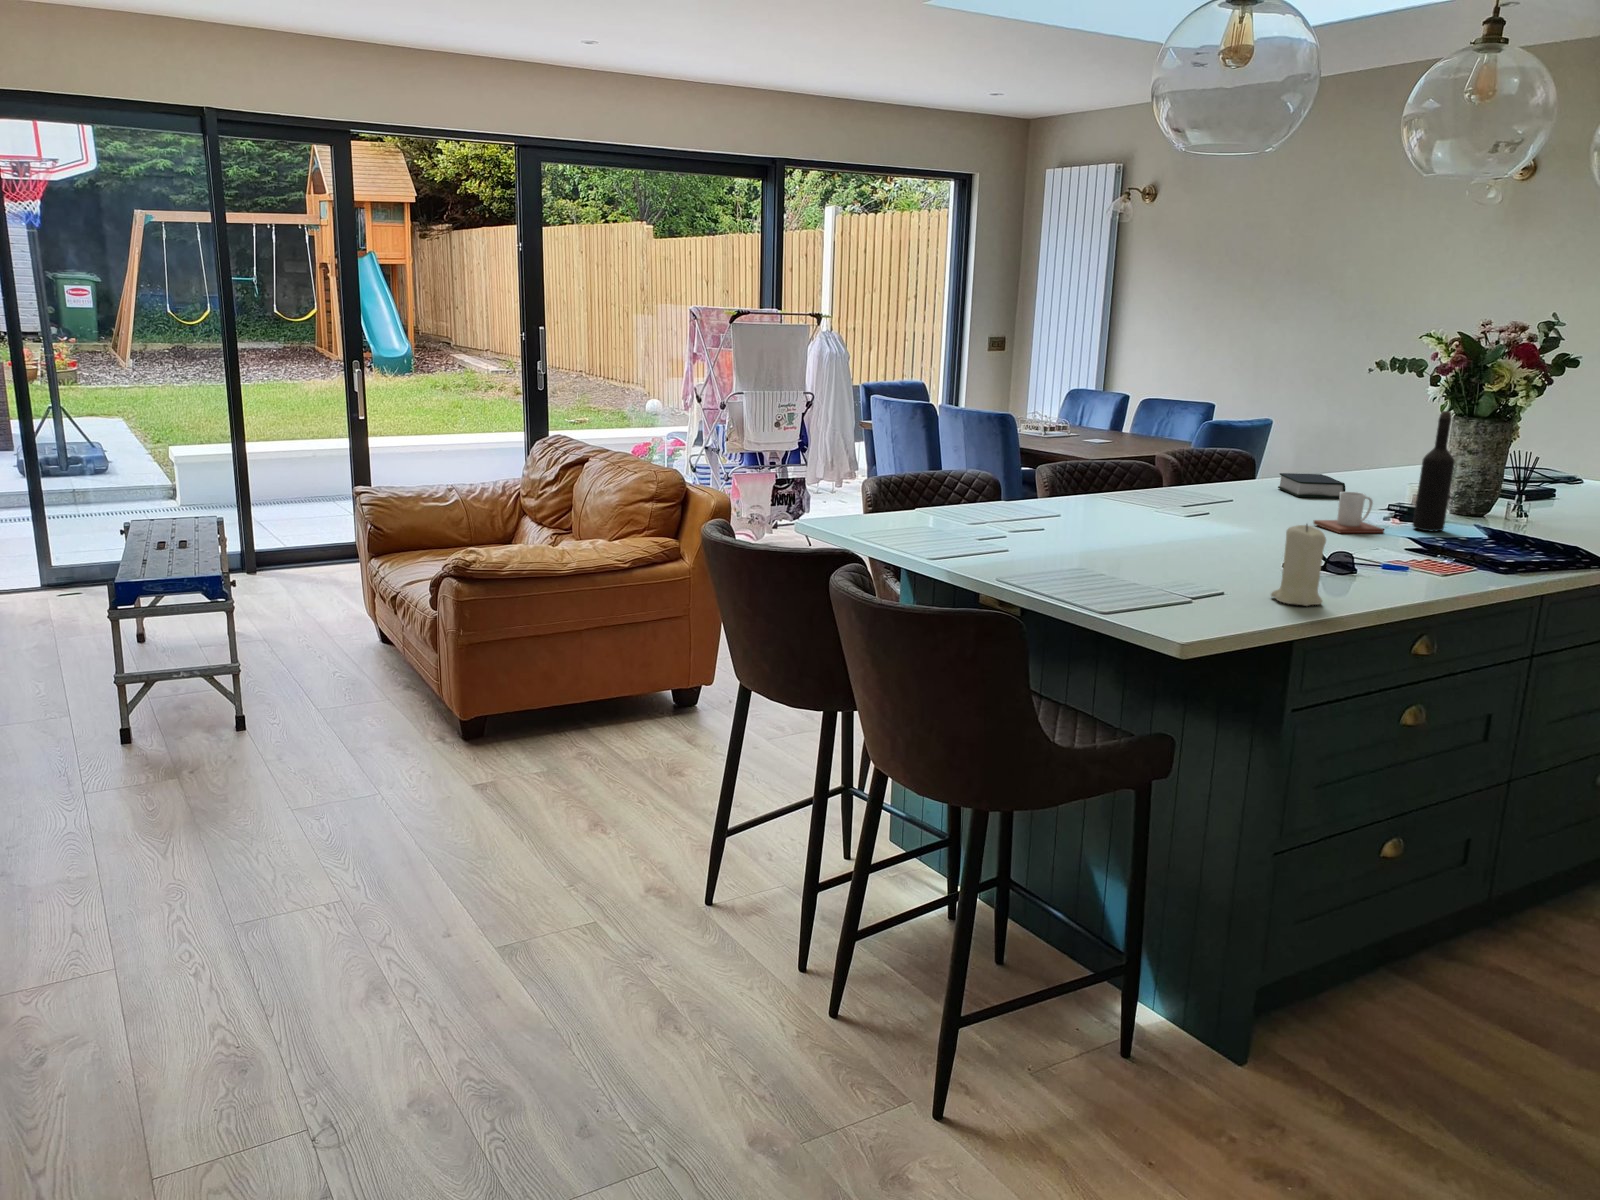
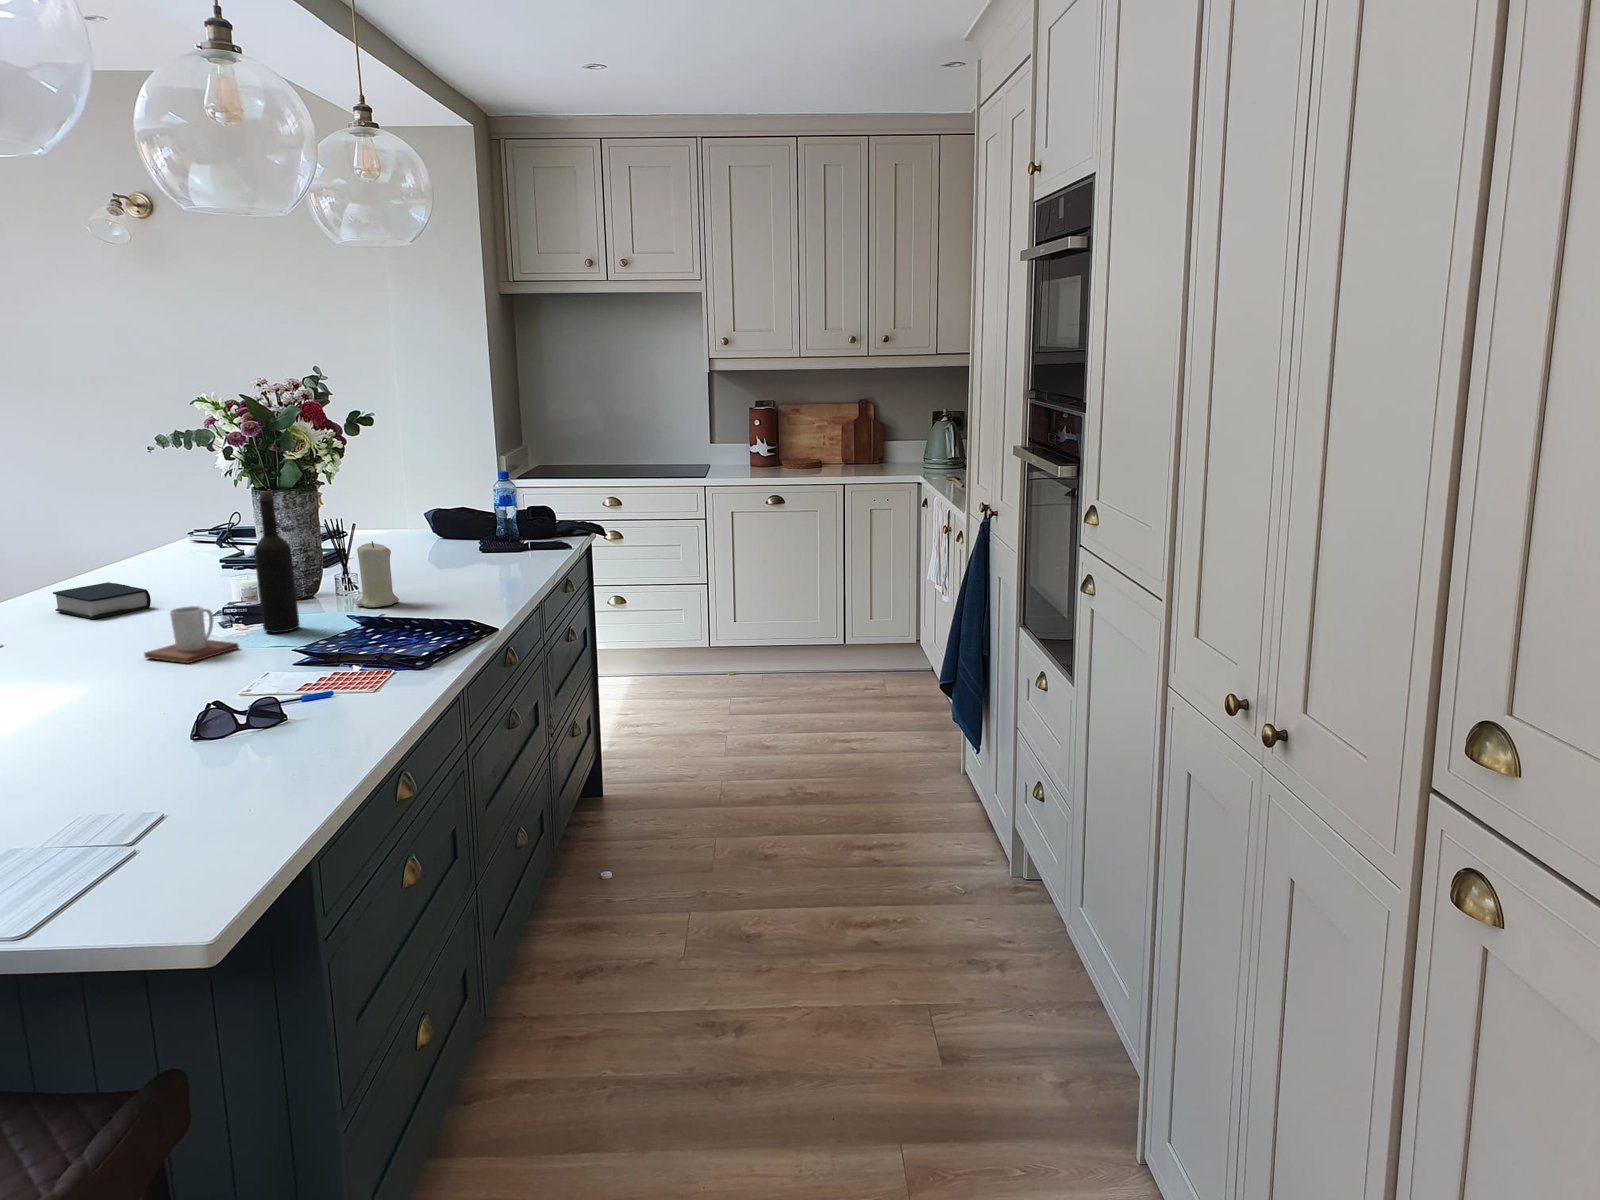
candle: present [1271,524,1326,606] -> present [356,541,399,607]

